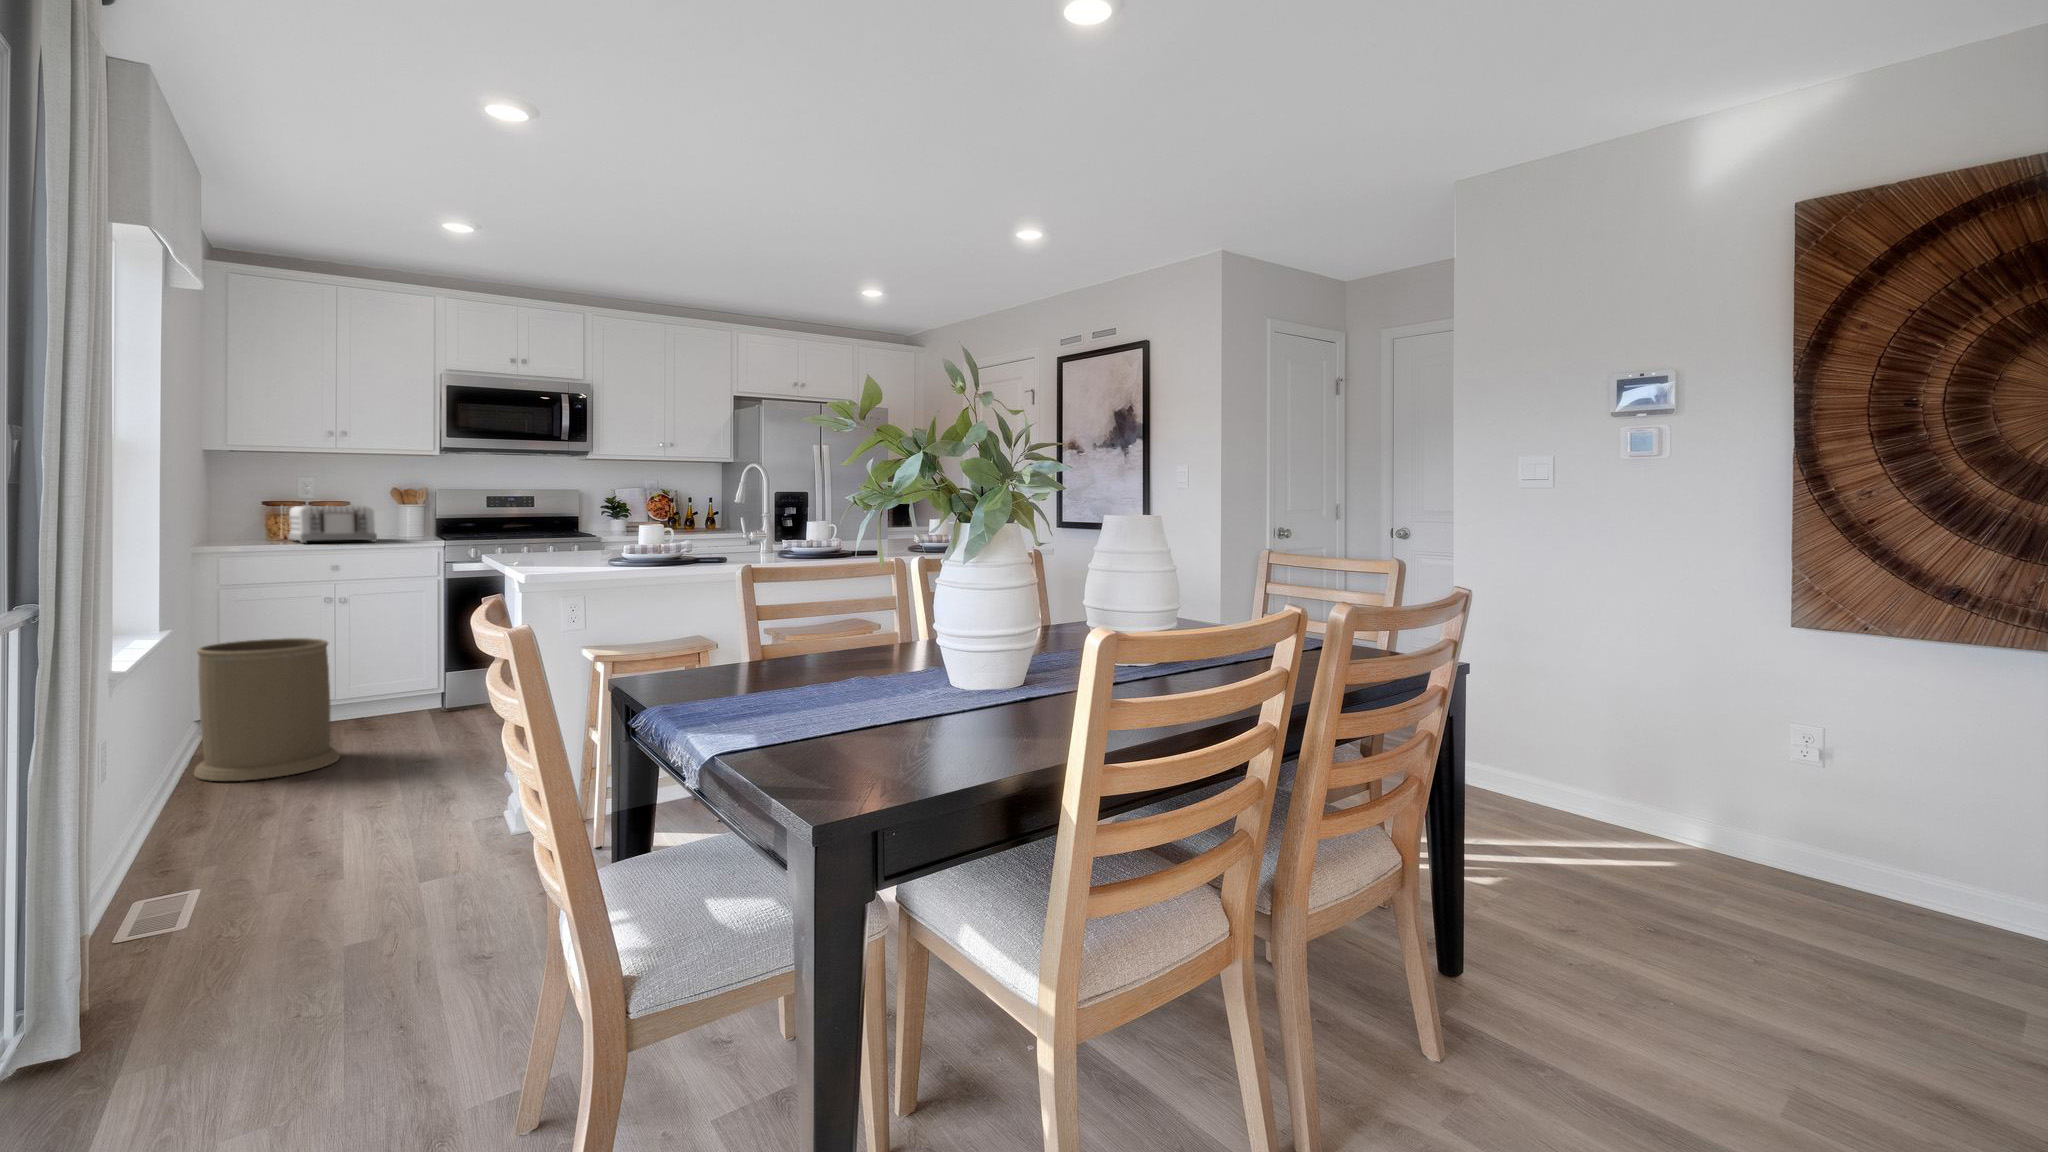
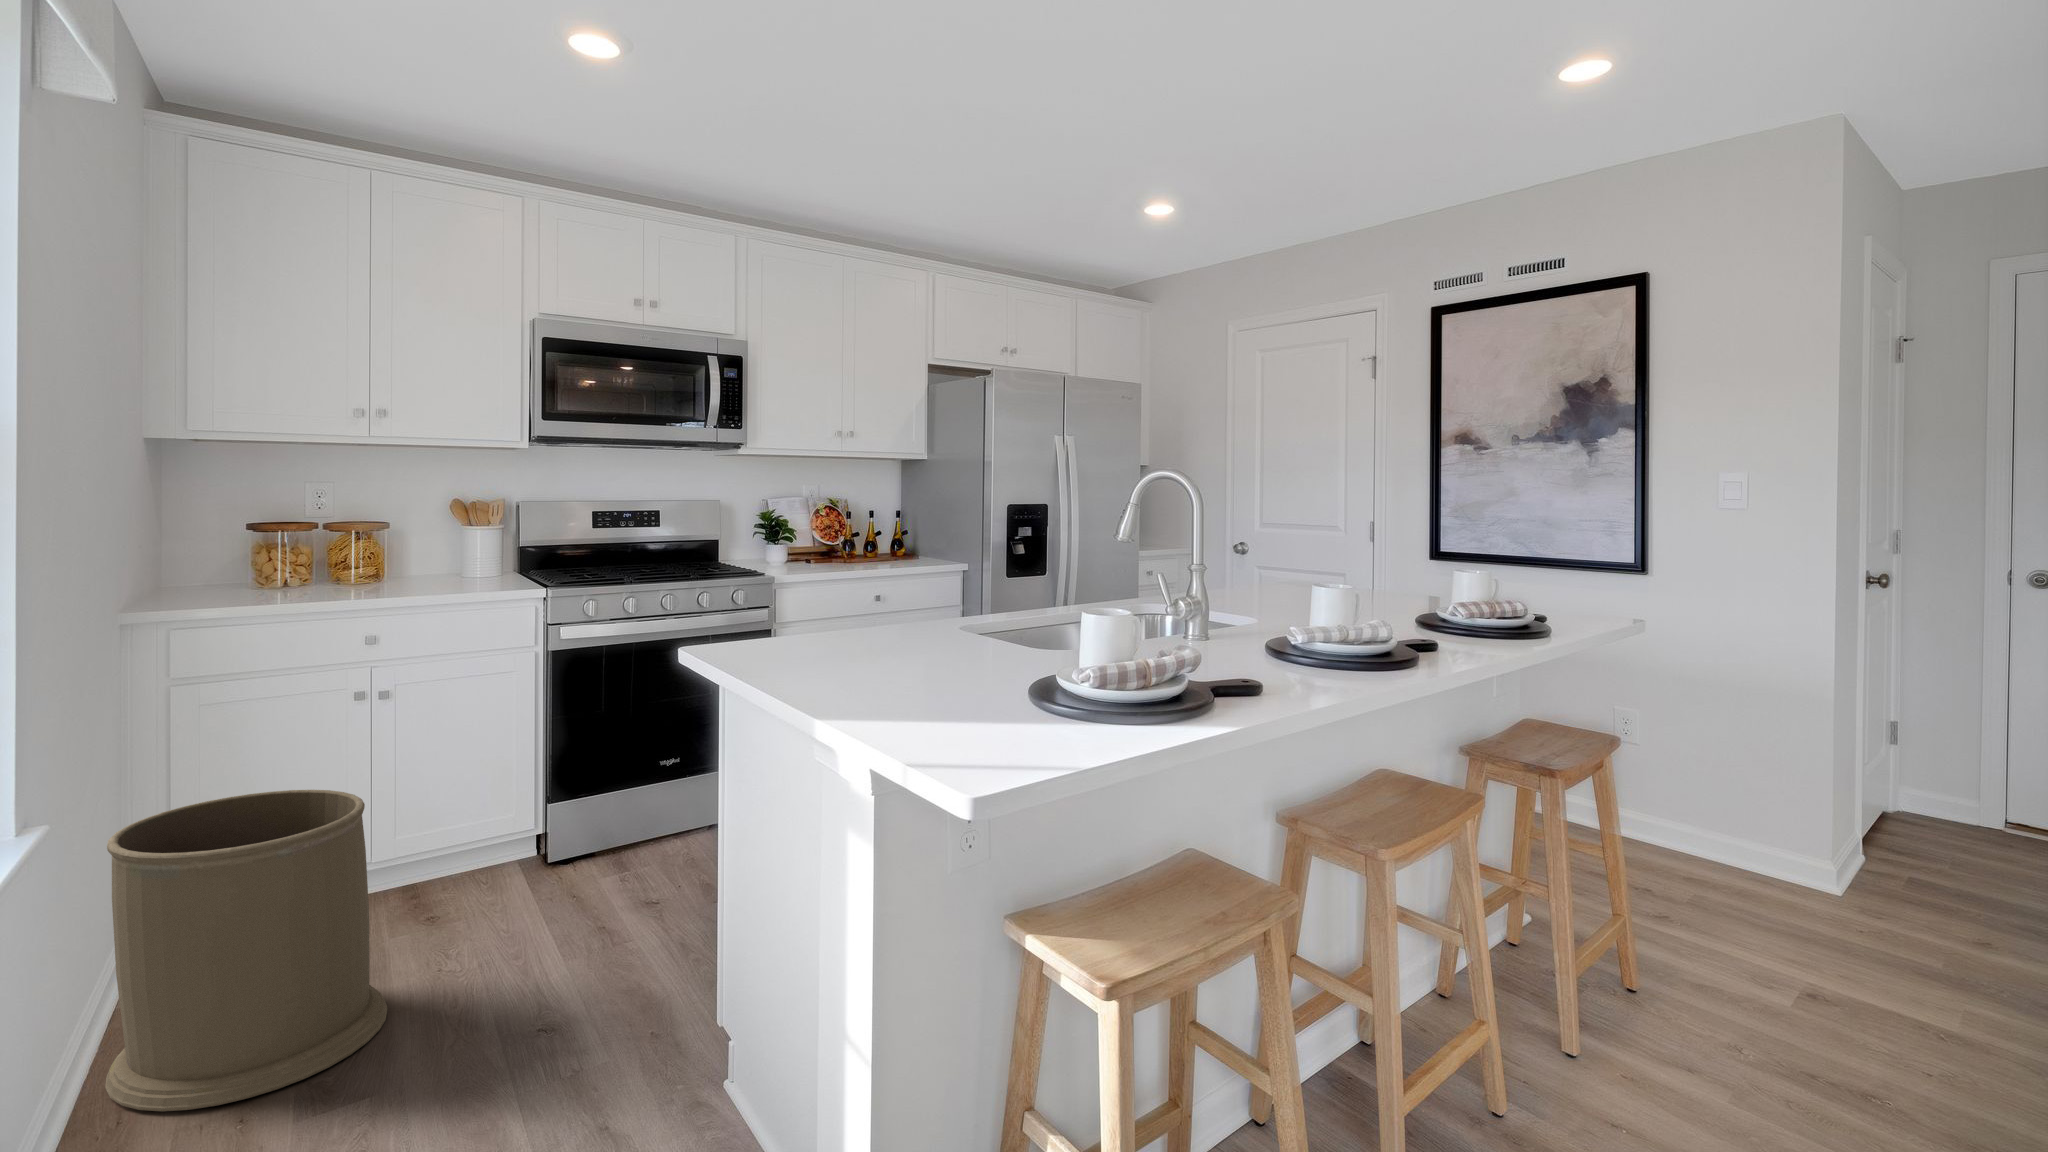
toaster: present [289,506,377,543] -> none [290,533,436,601]

